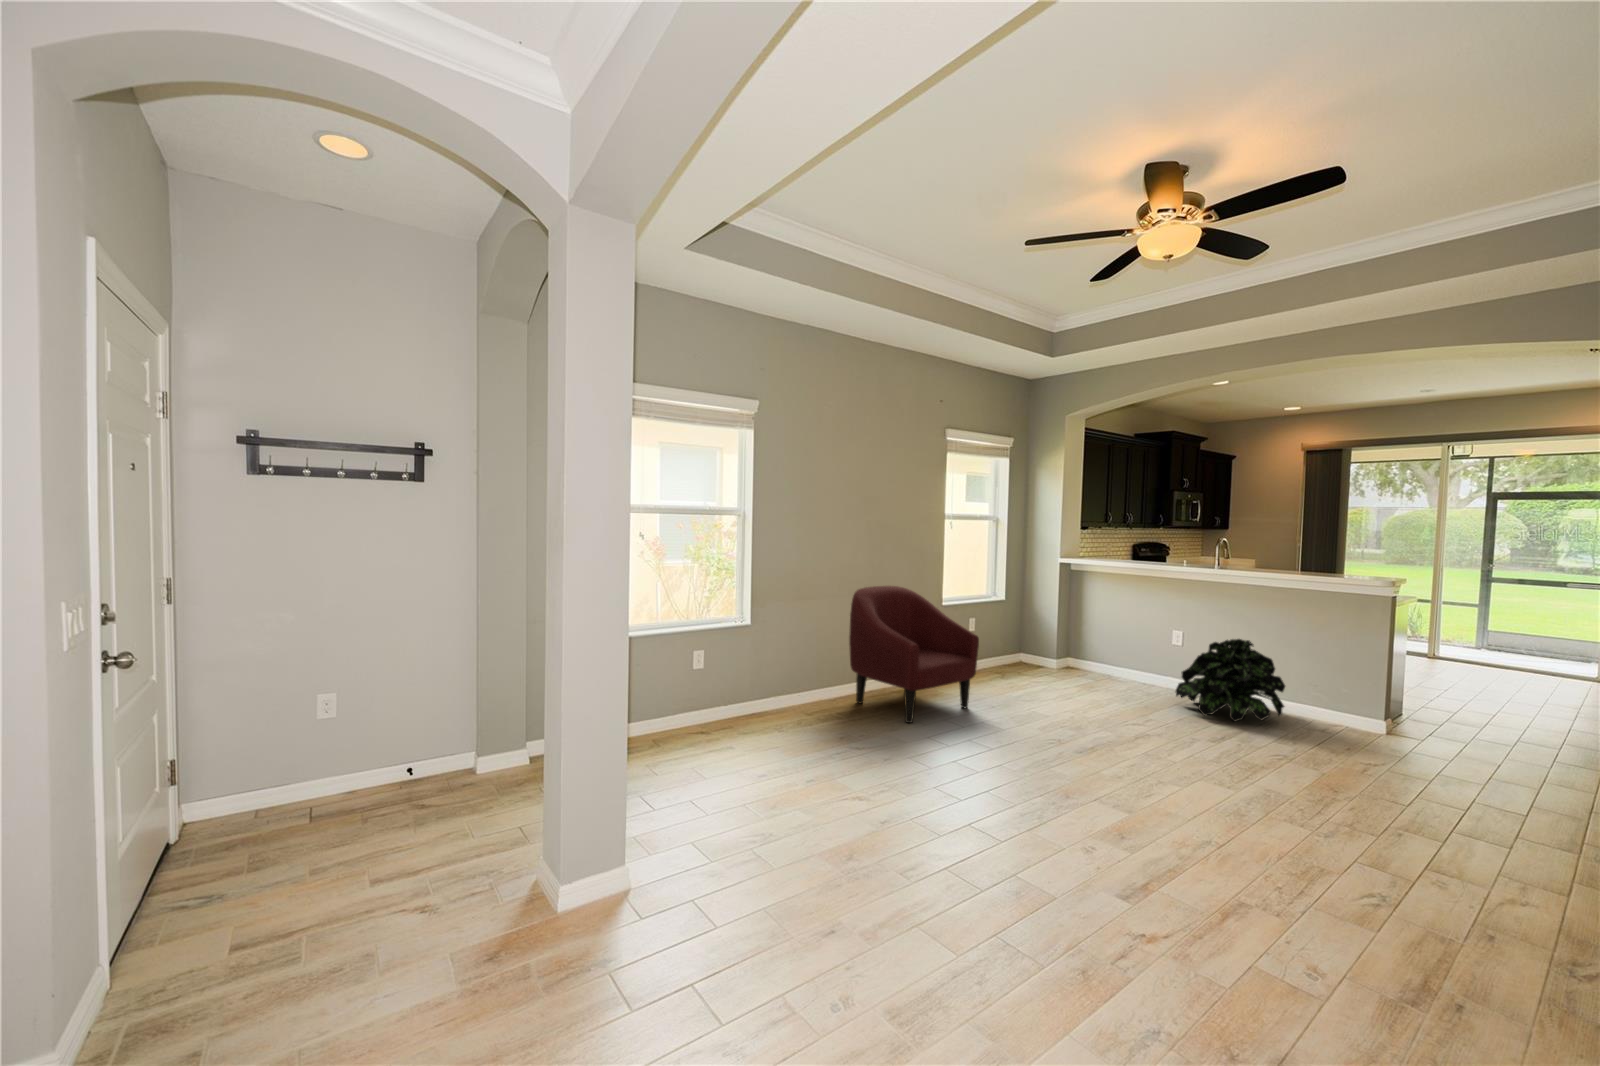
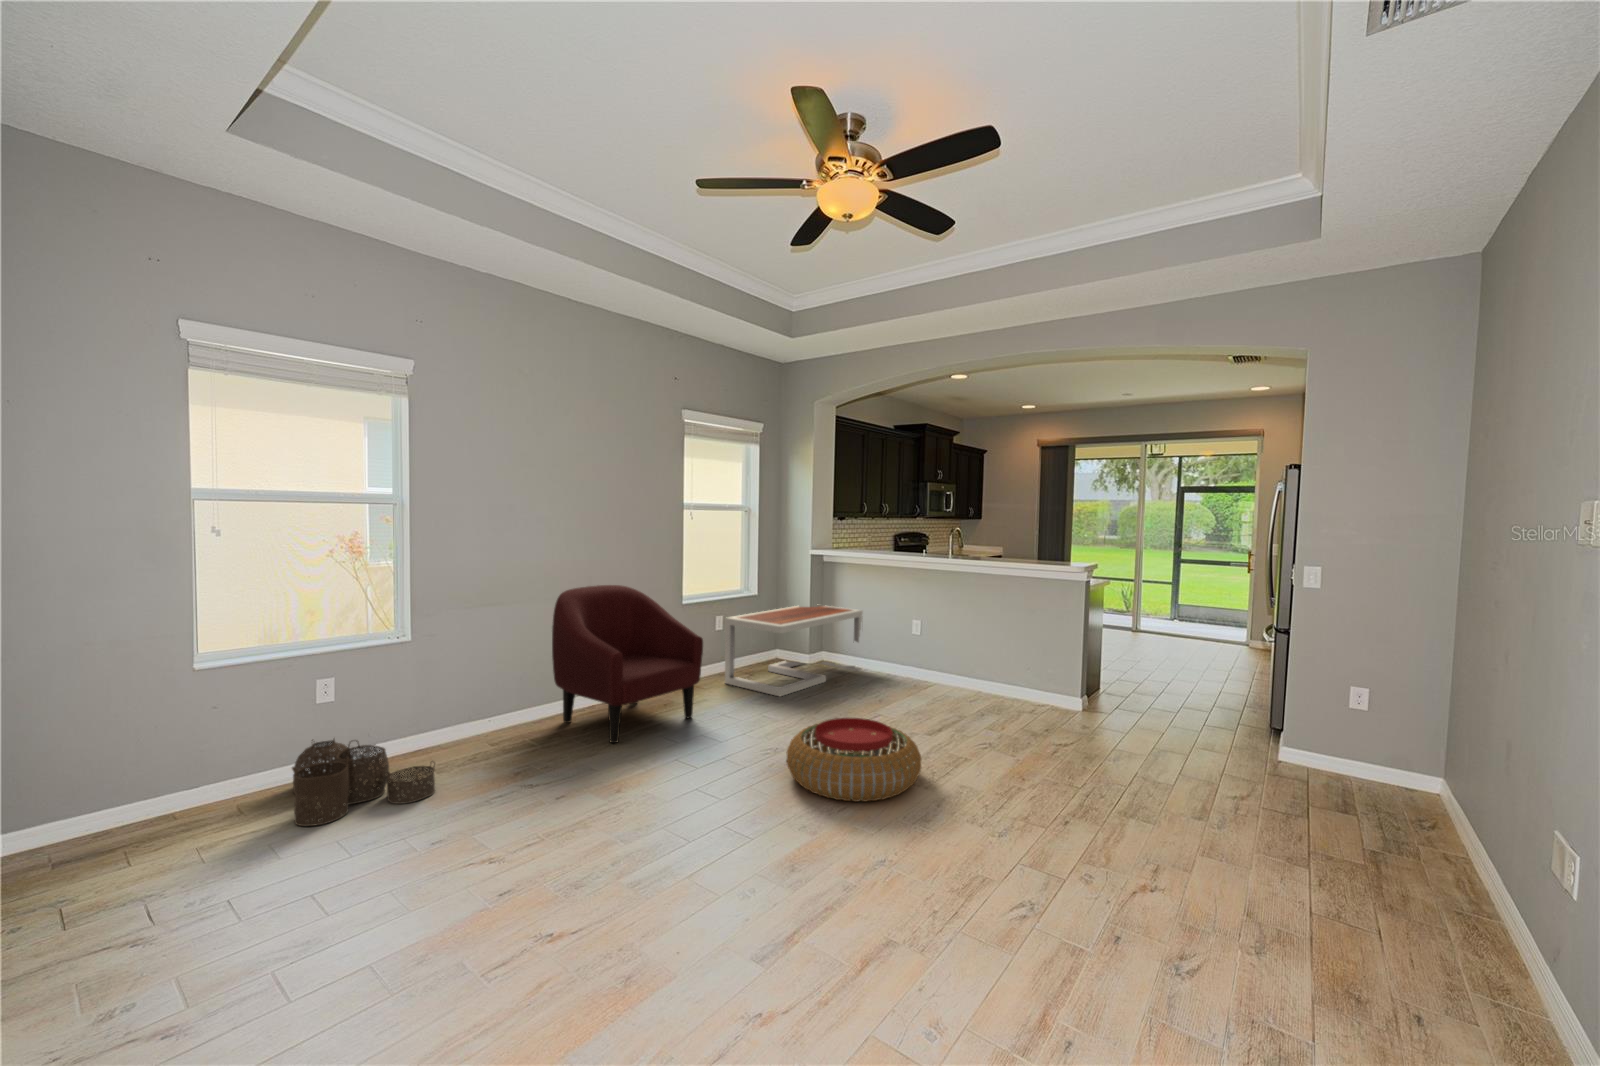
coffee table: none [983,610,1118,696] -> present [725,606,863,696]
potted plant: present [1176,639,1285,722] -> none [908,625,1002,710]
woven basket: none [681,697,786,761] -> present [292,739,435,826]
pouf: none [1081,717,1222,794] -> present [786,718,921,801]

